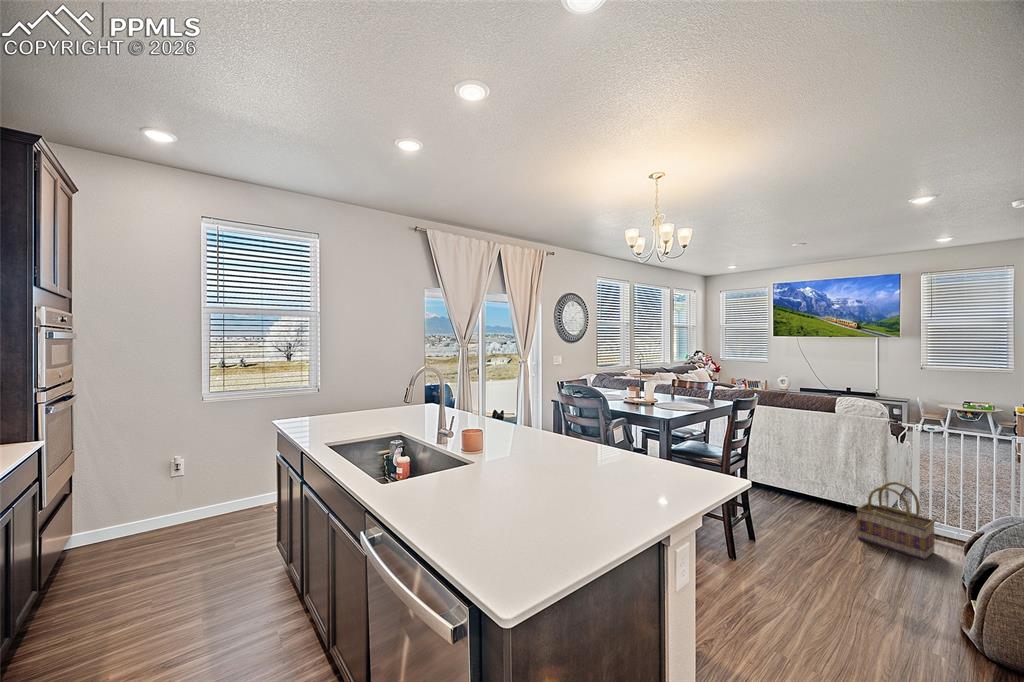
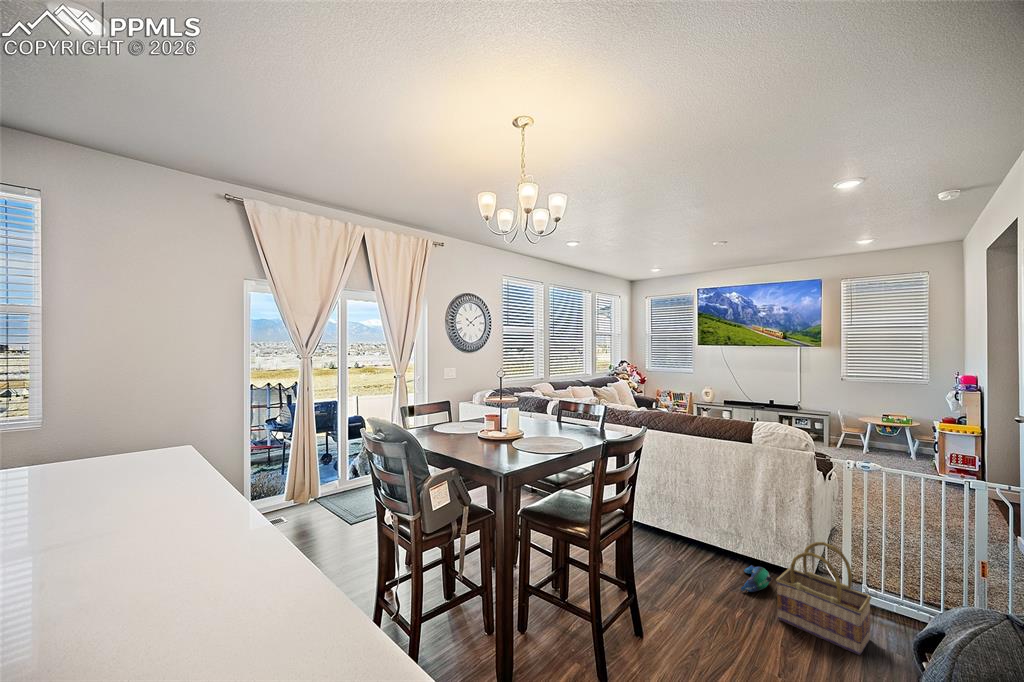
plush toy: none [825,506,852,523] -> present [741,565,772,592]

